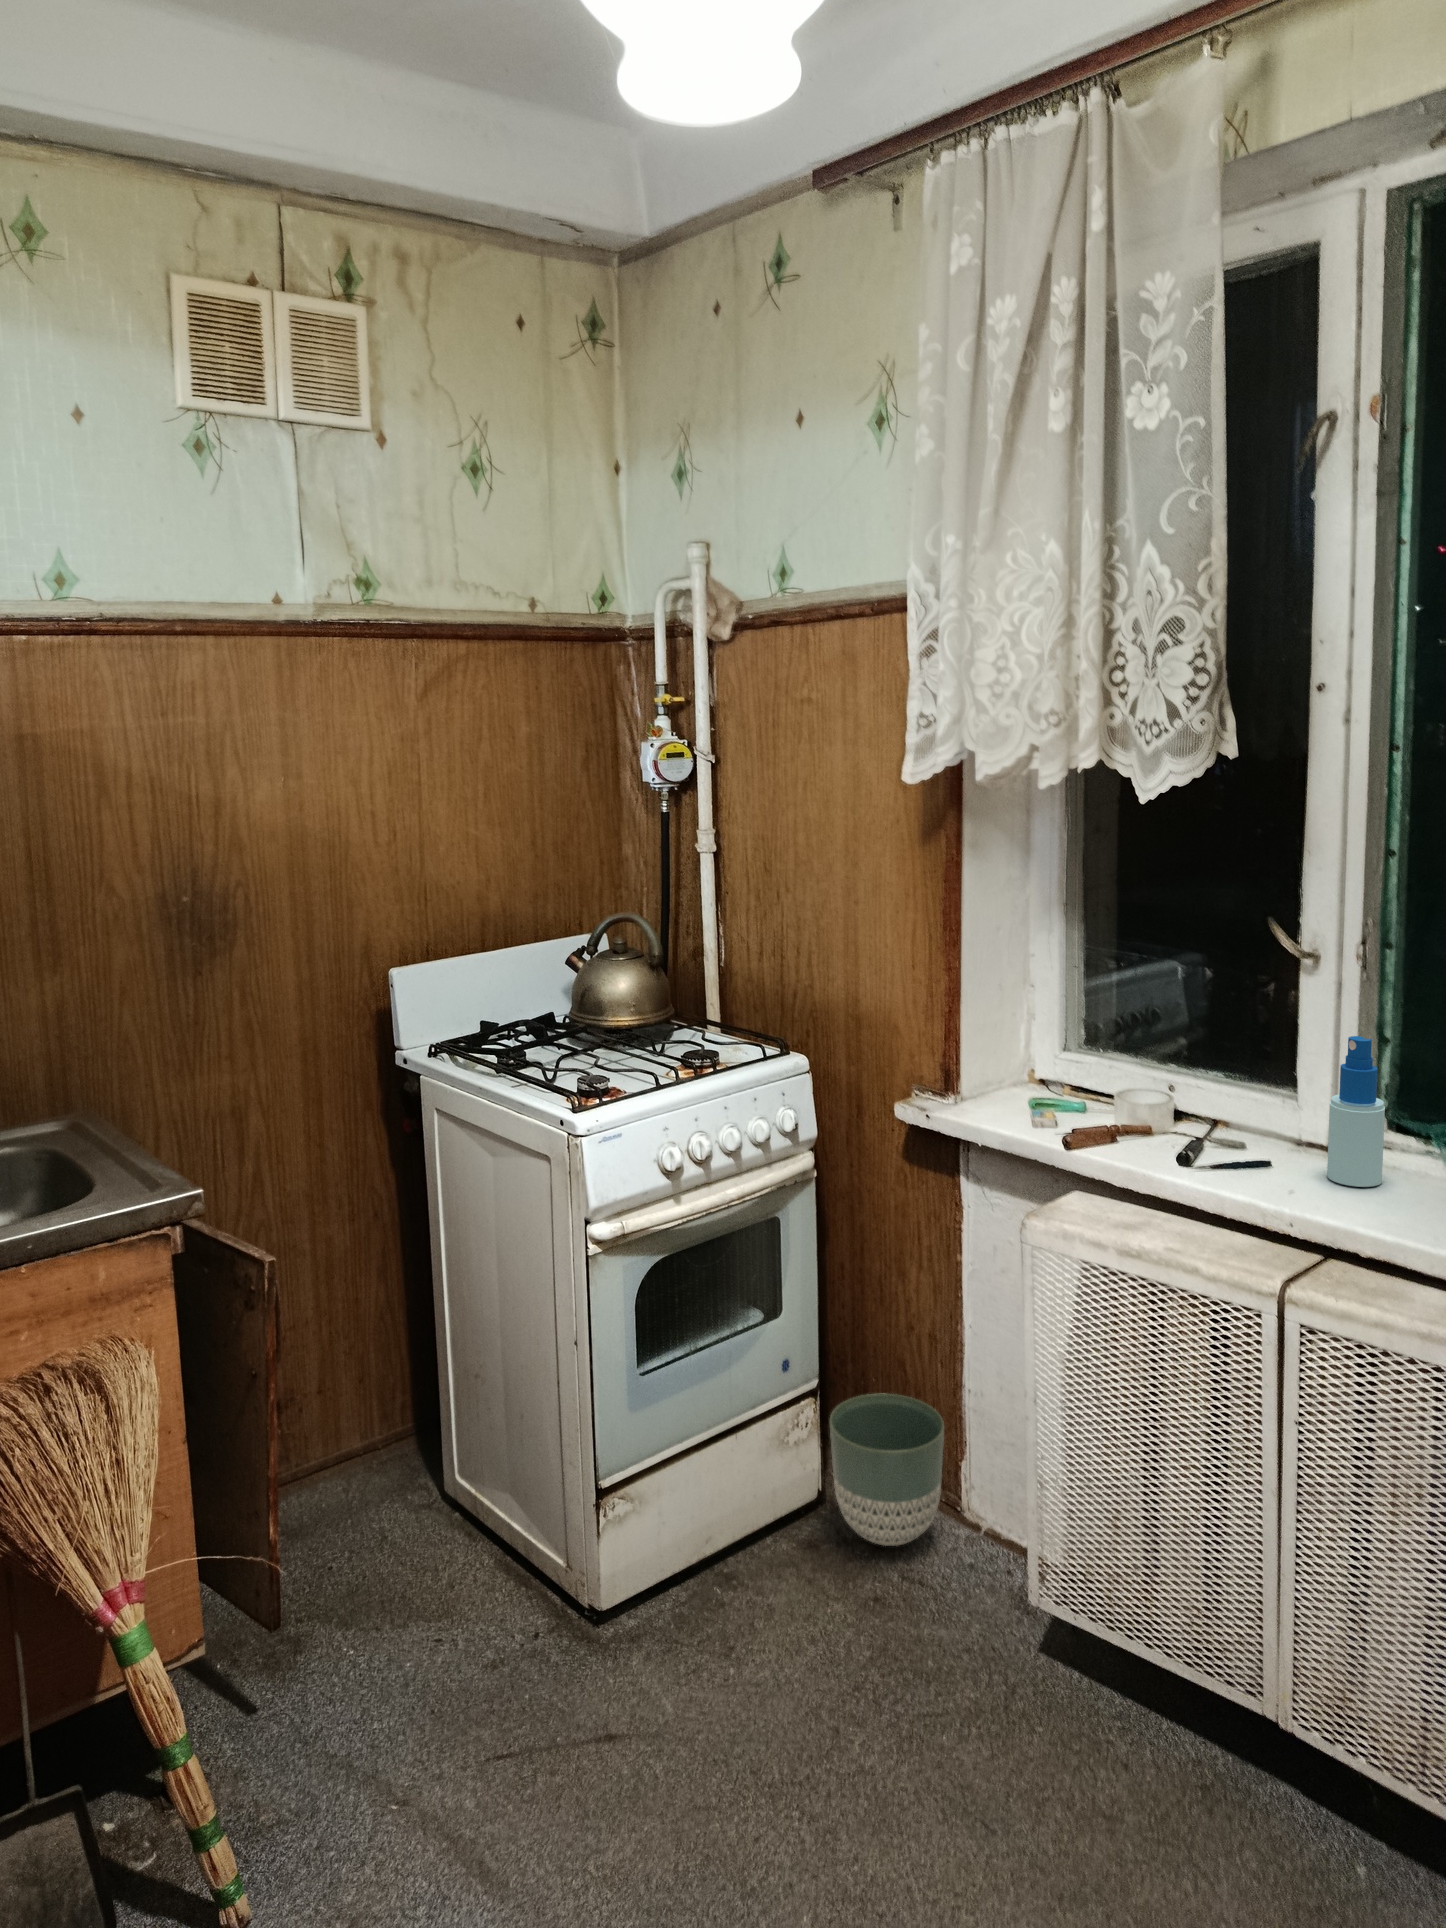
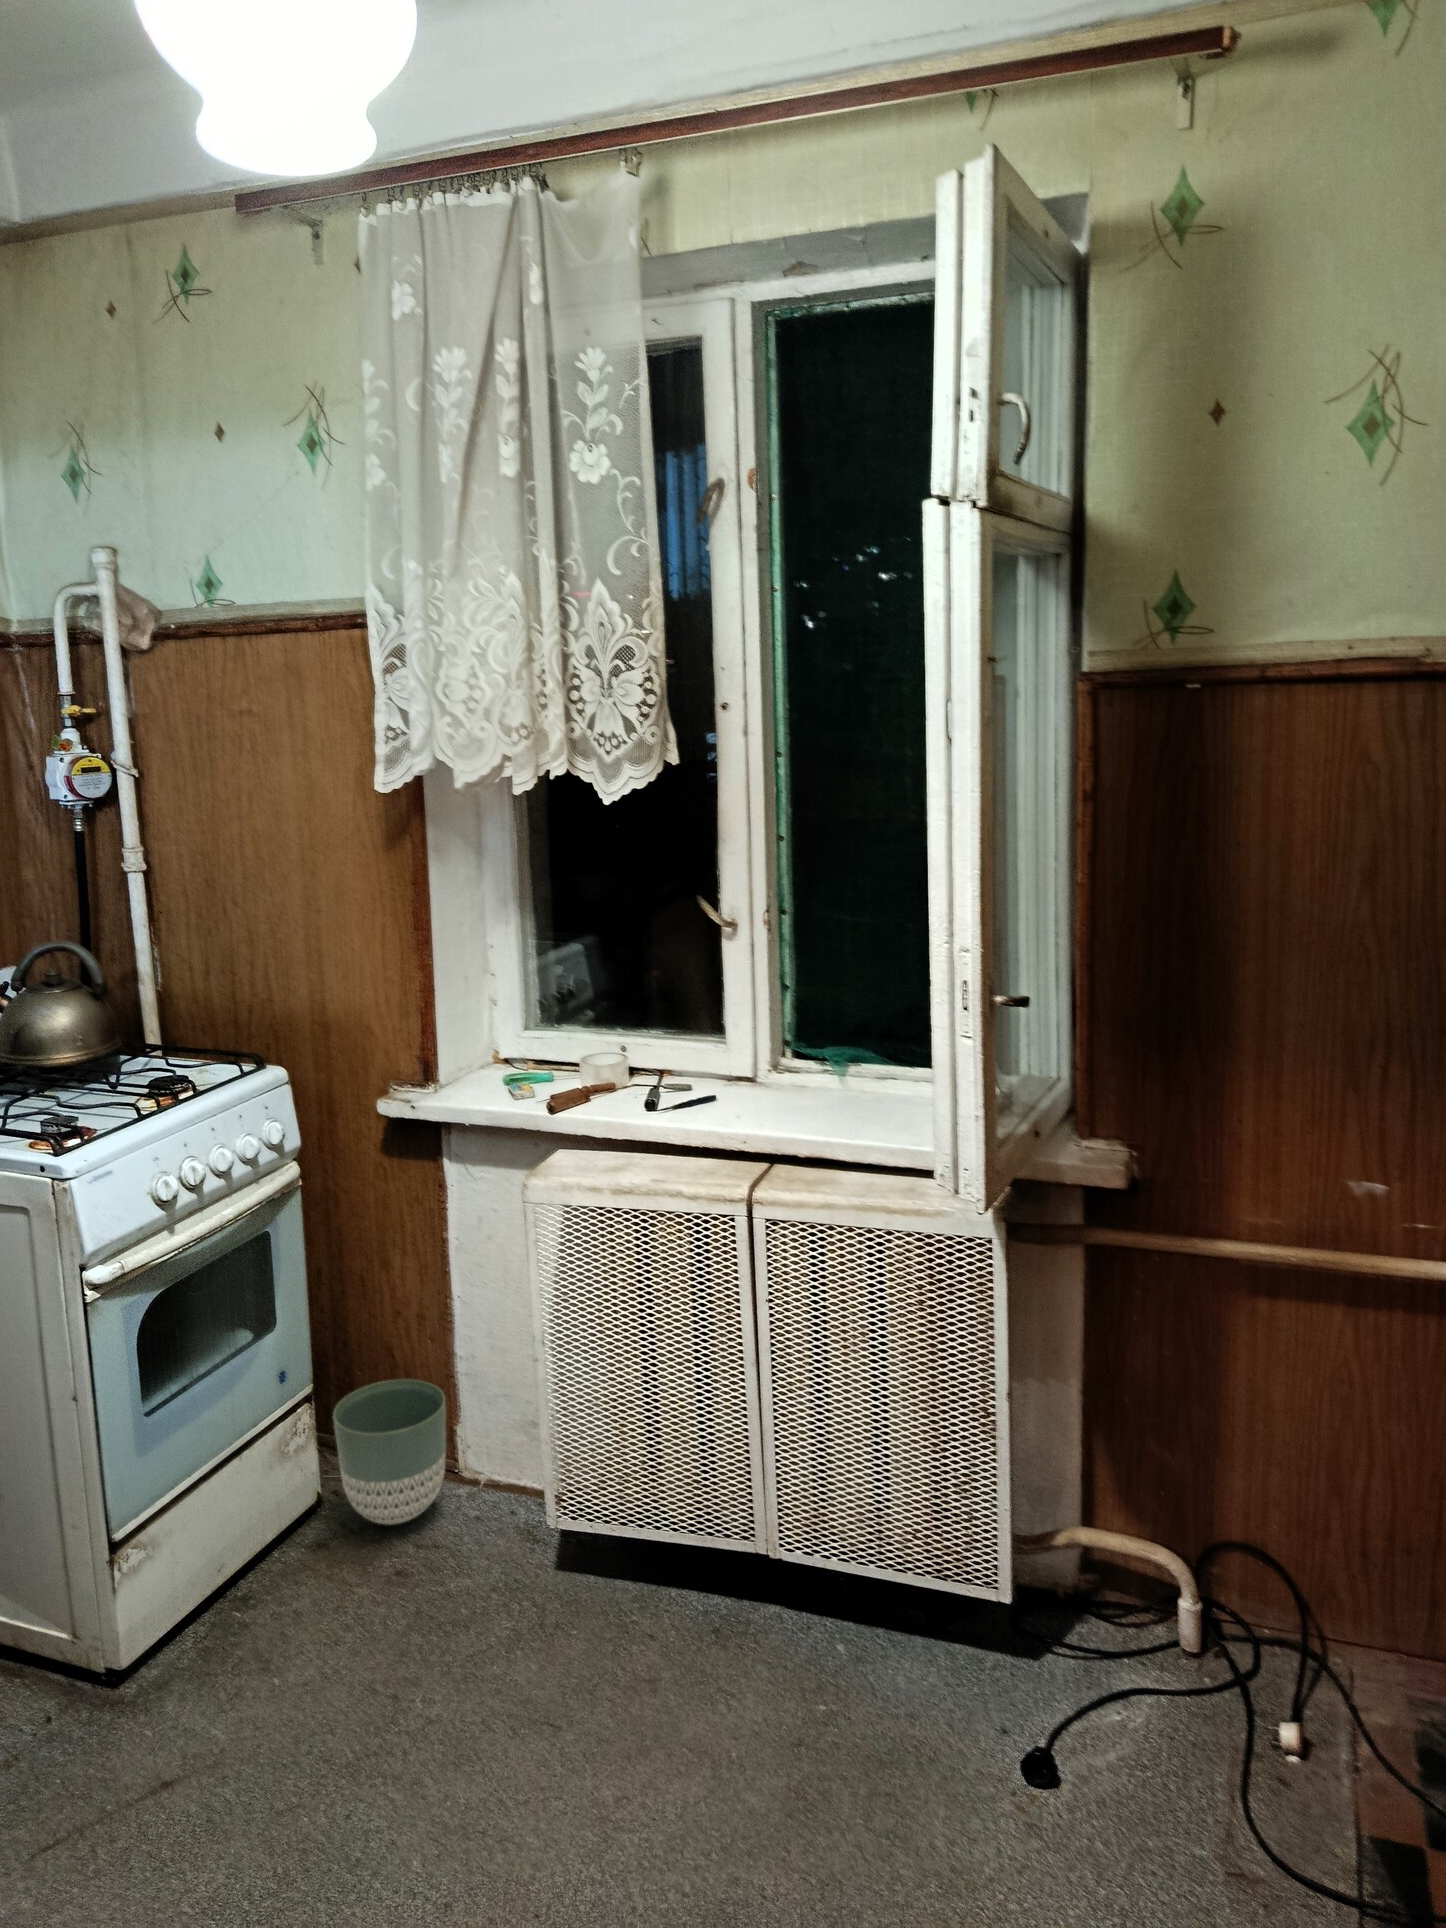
spray bottle: present [1327,1036,1385,1187] -> none [759,986,800,1107]

